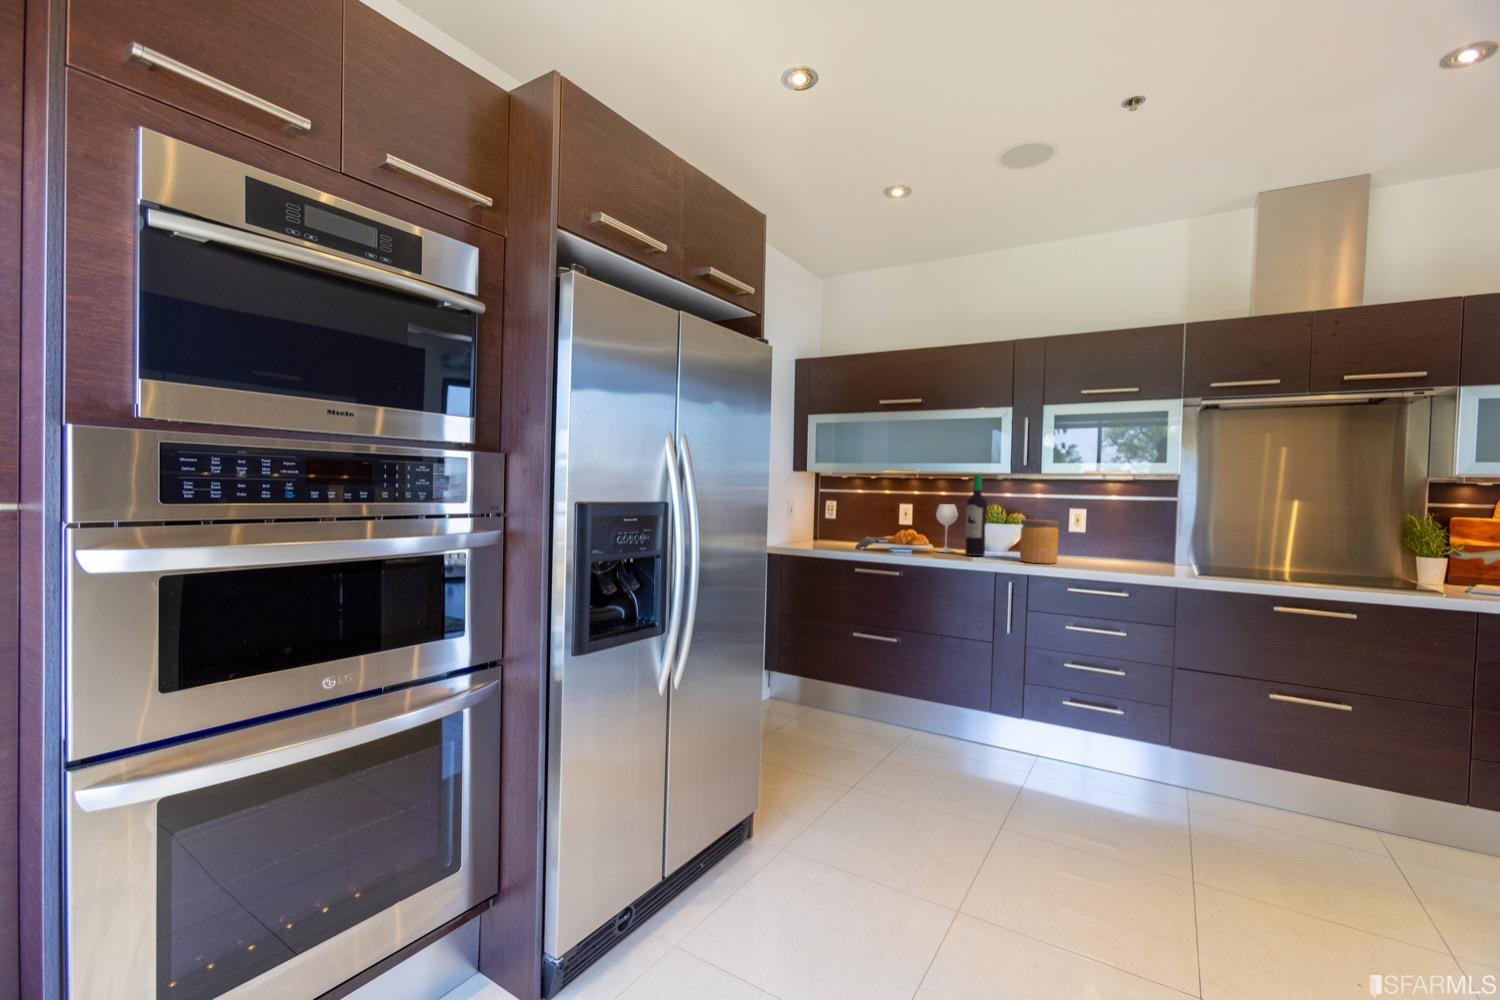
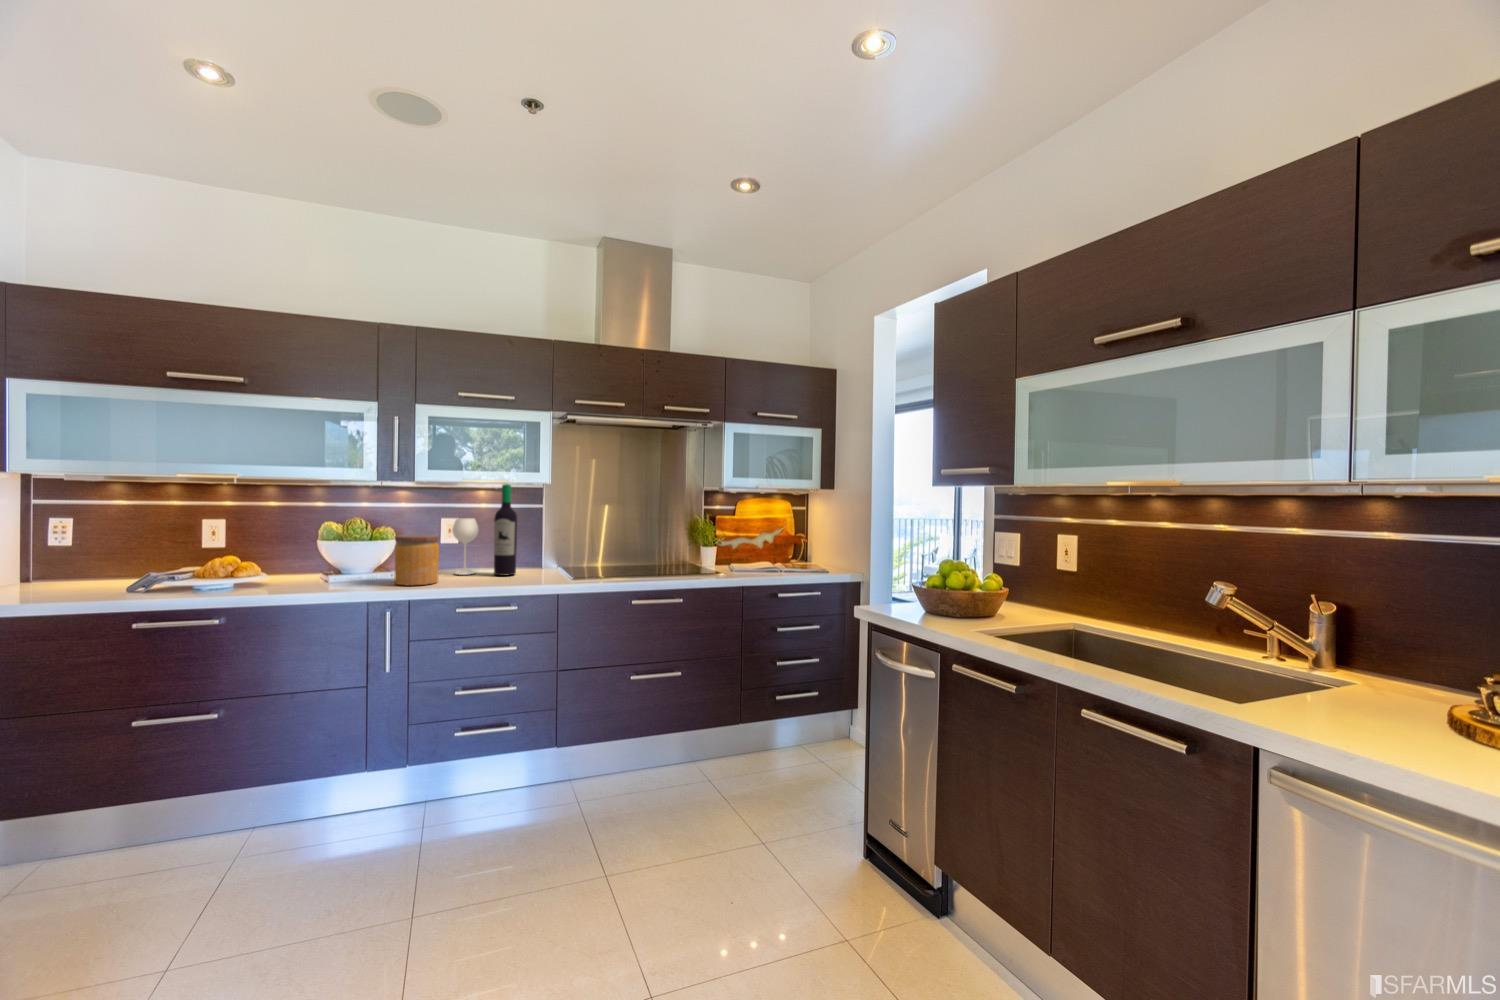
wine bottle: present [936,474,987,556] -> present [452,484,517,575]

